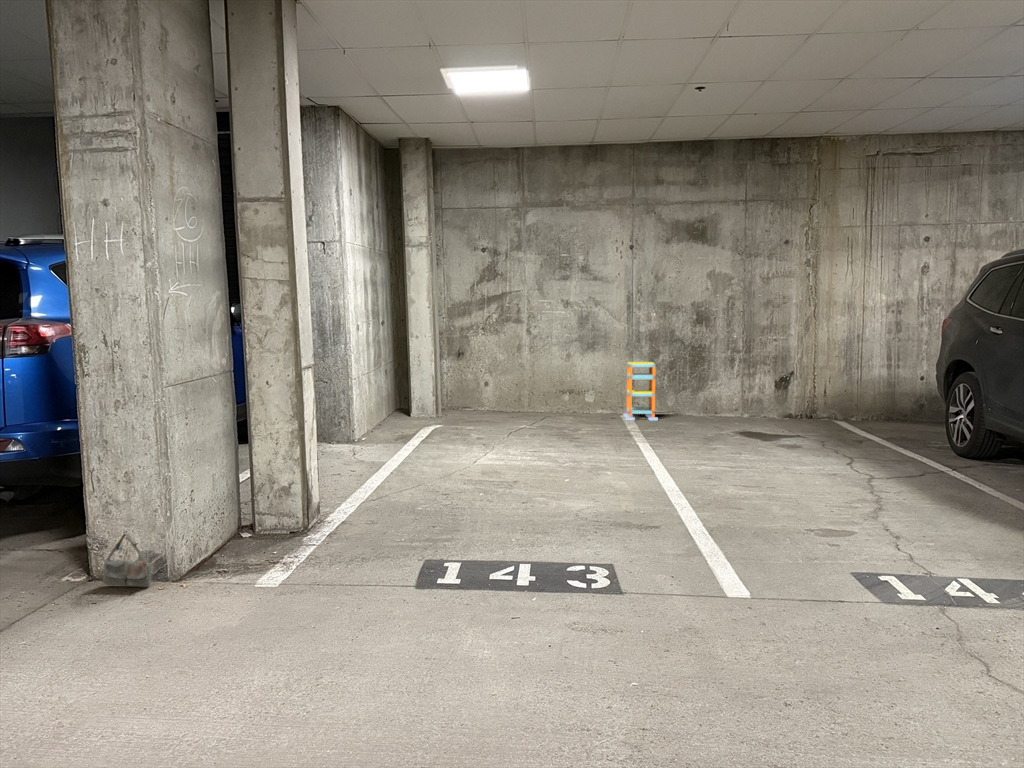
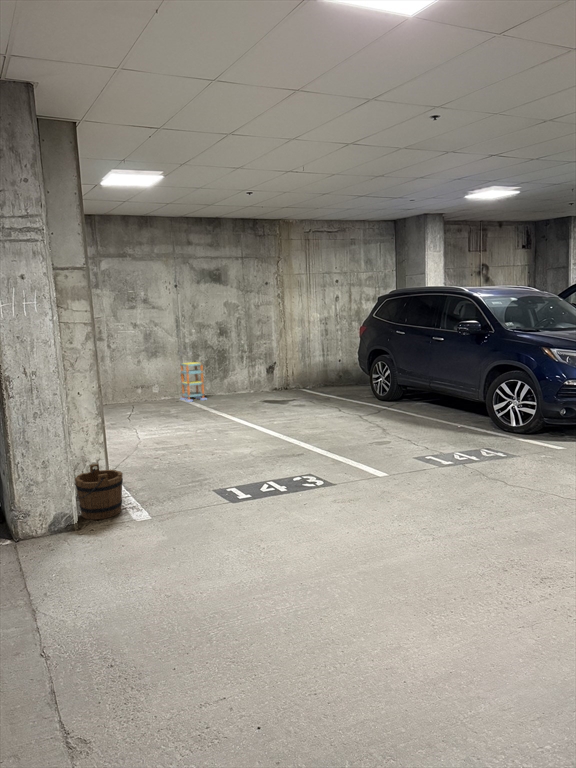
bucket: none [198,489,272,574] -> present [75,464,123,520]
bag: present [103,533,152,587] -> none [35,502,71,541]

